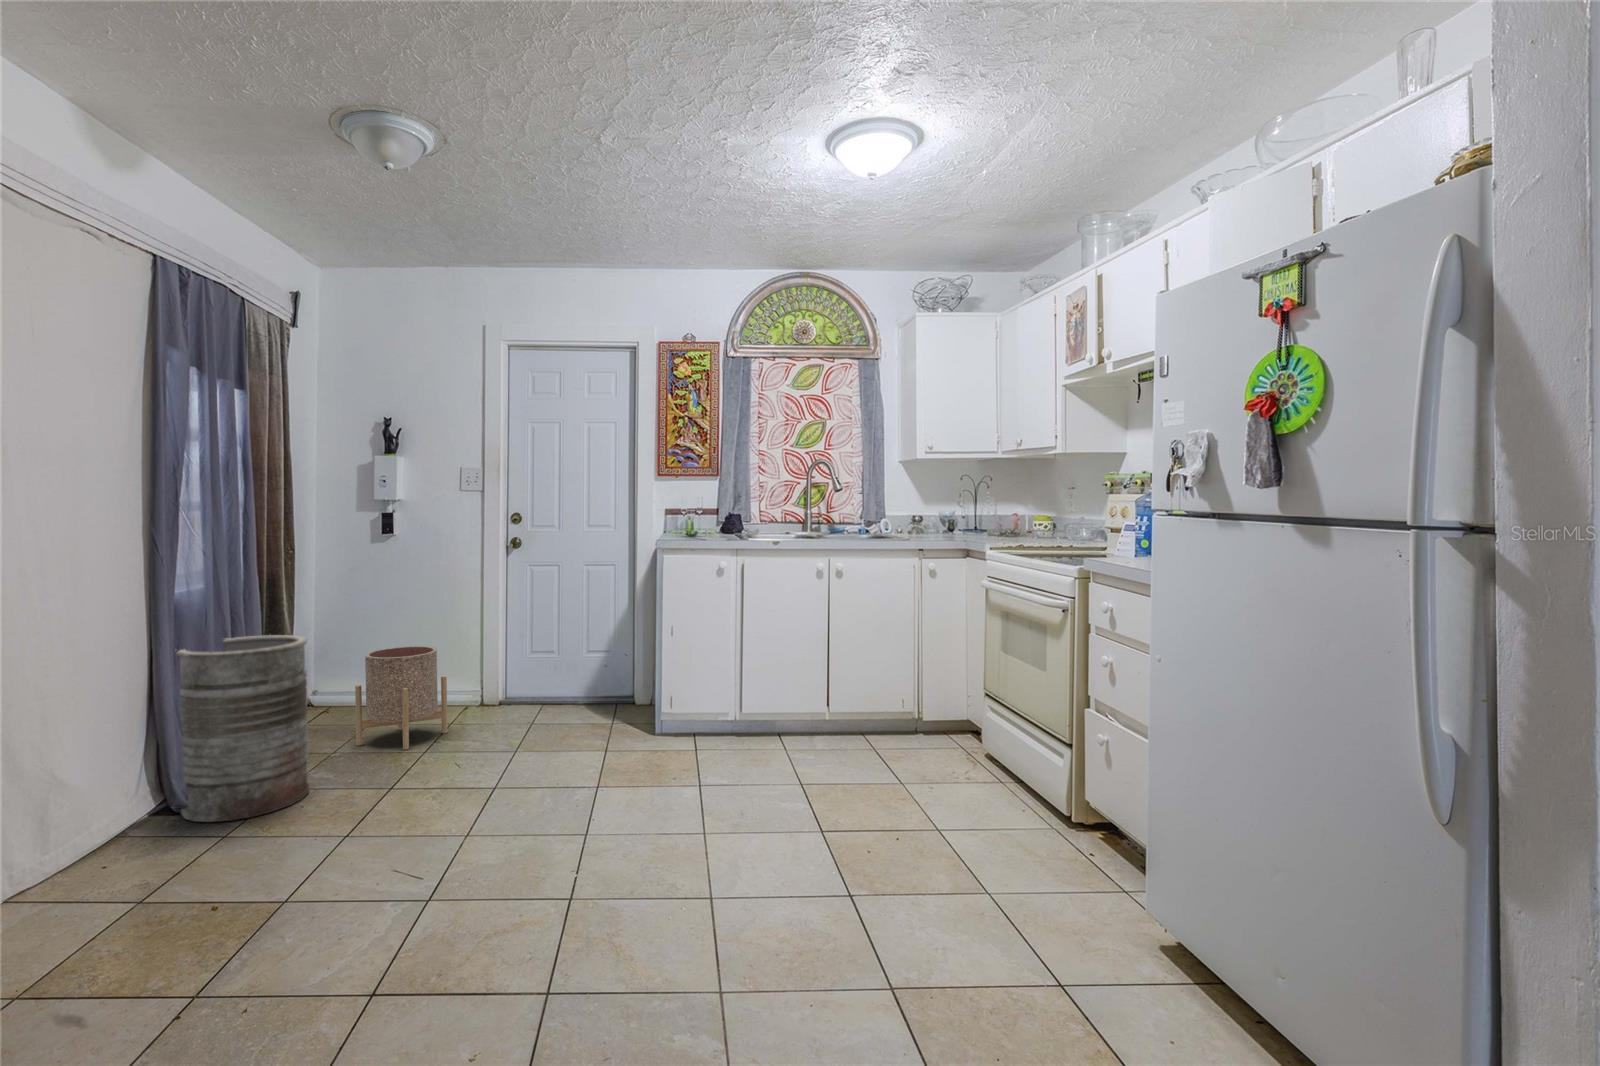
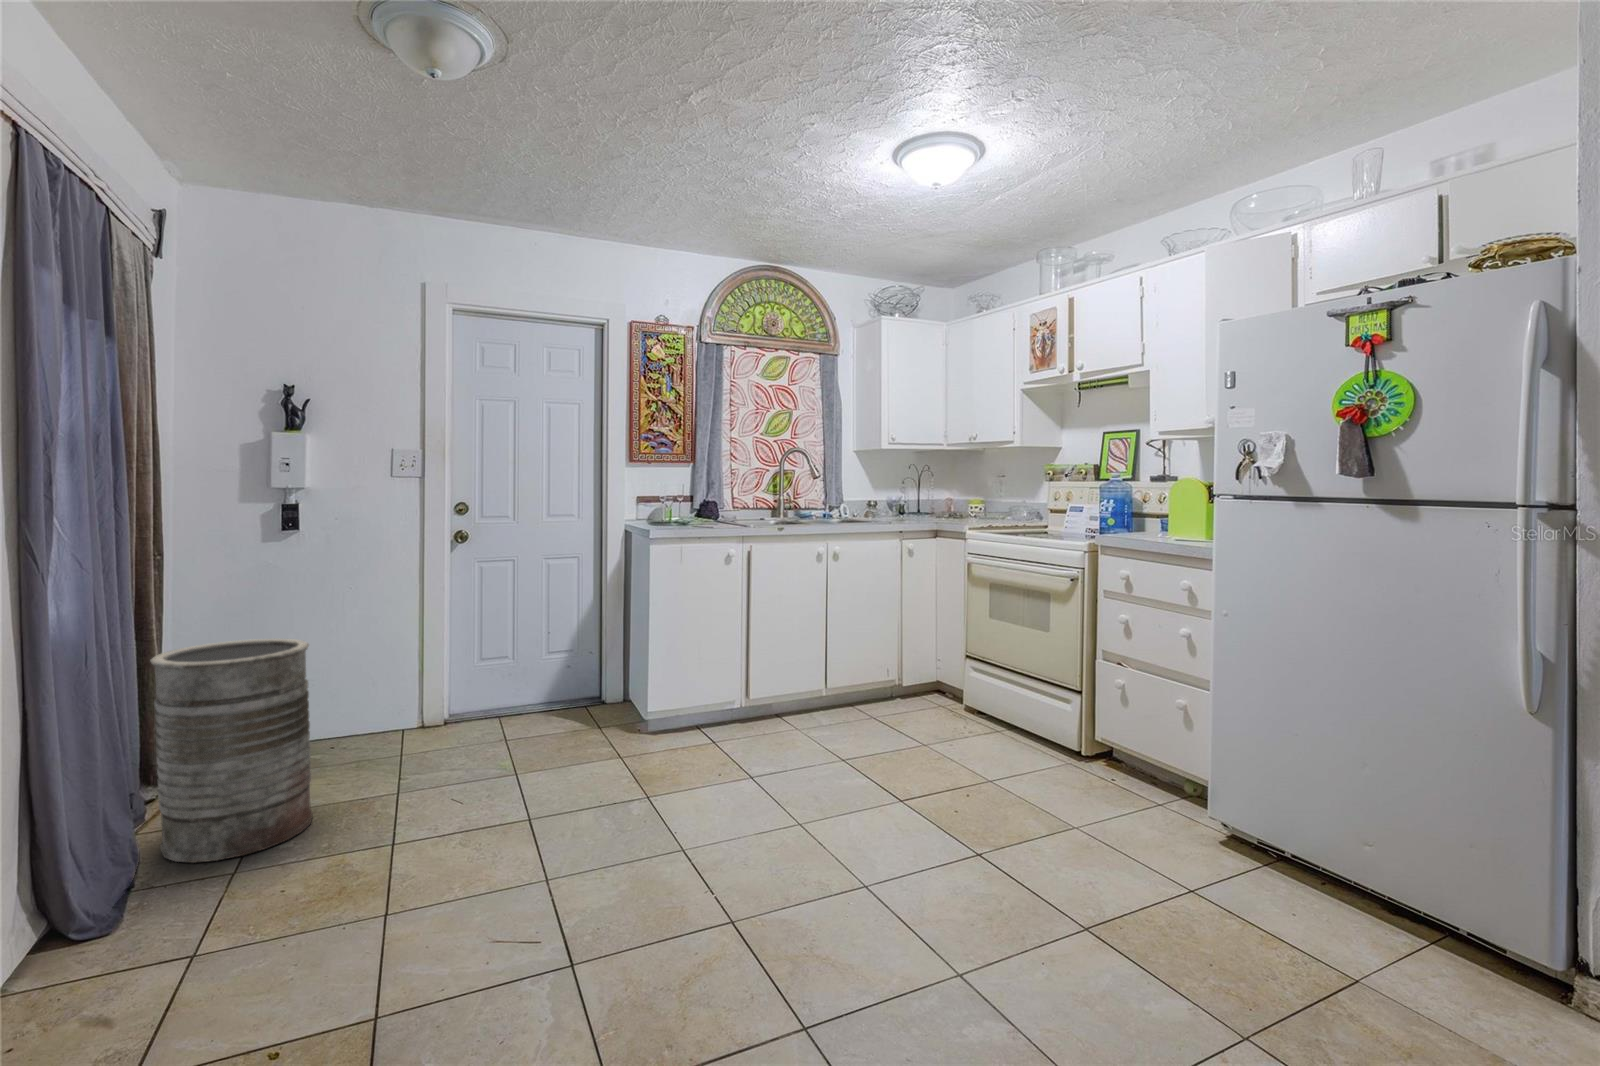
planter: present [355,646,447,750] -> none [316,646,418,761]

